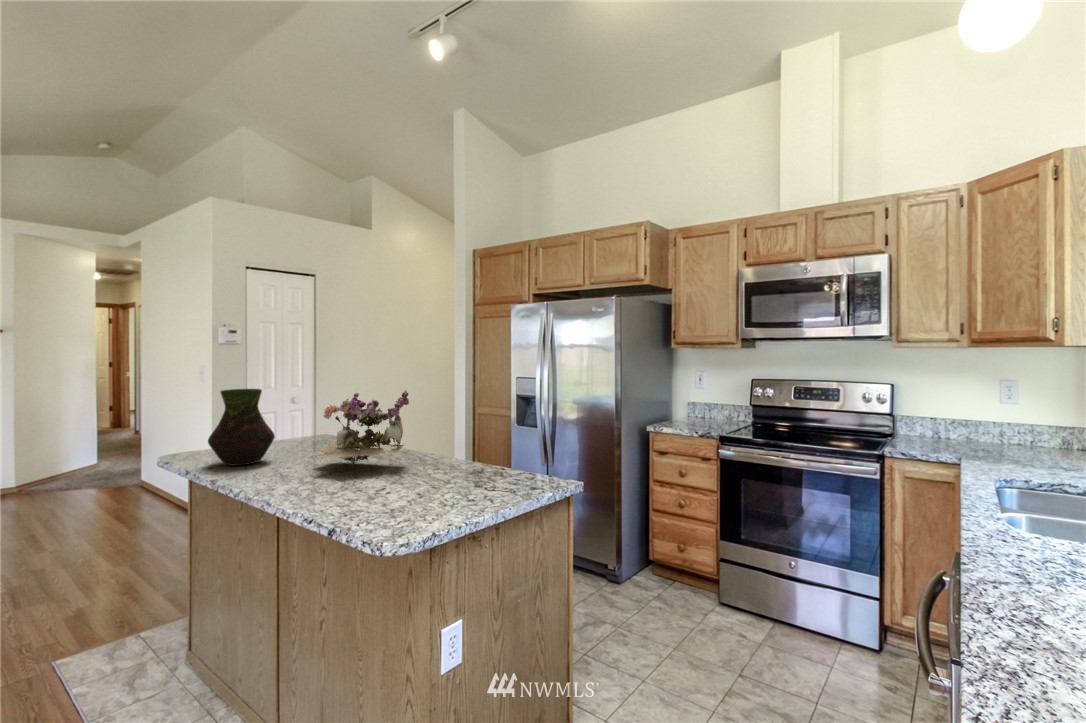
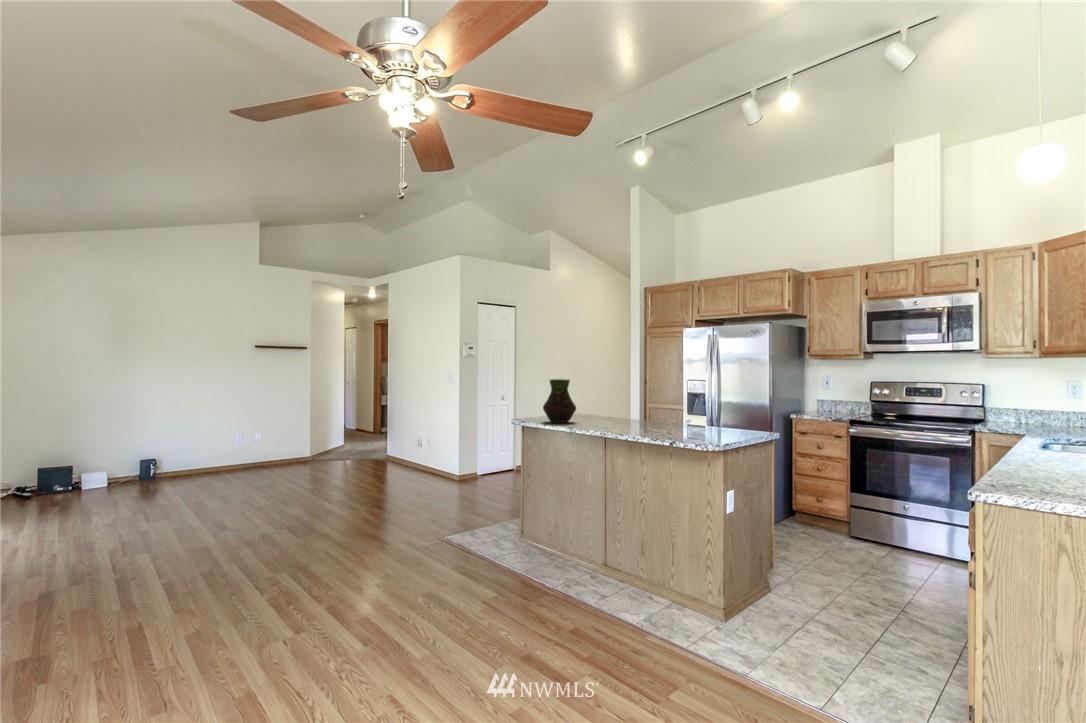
flower arrangement: present [315,390,409,465] -> none [605,380,663,425]

